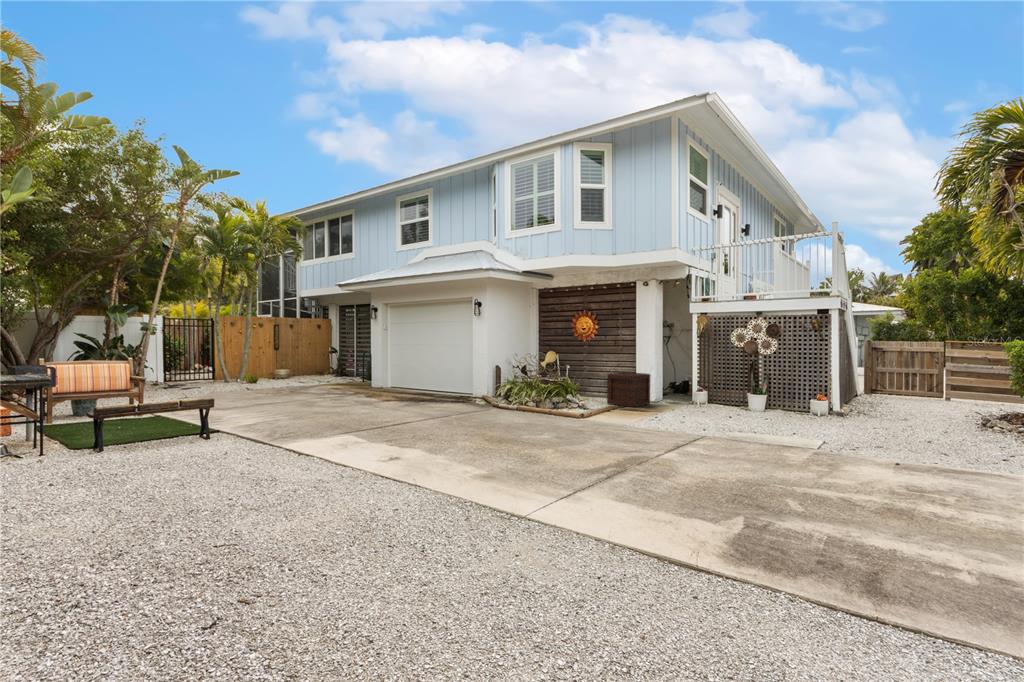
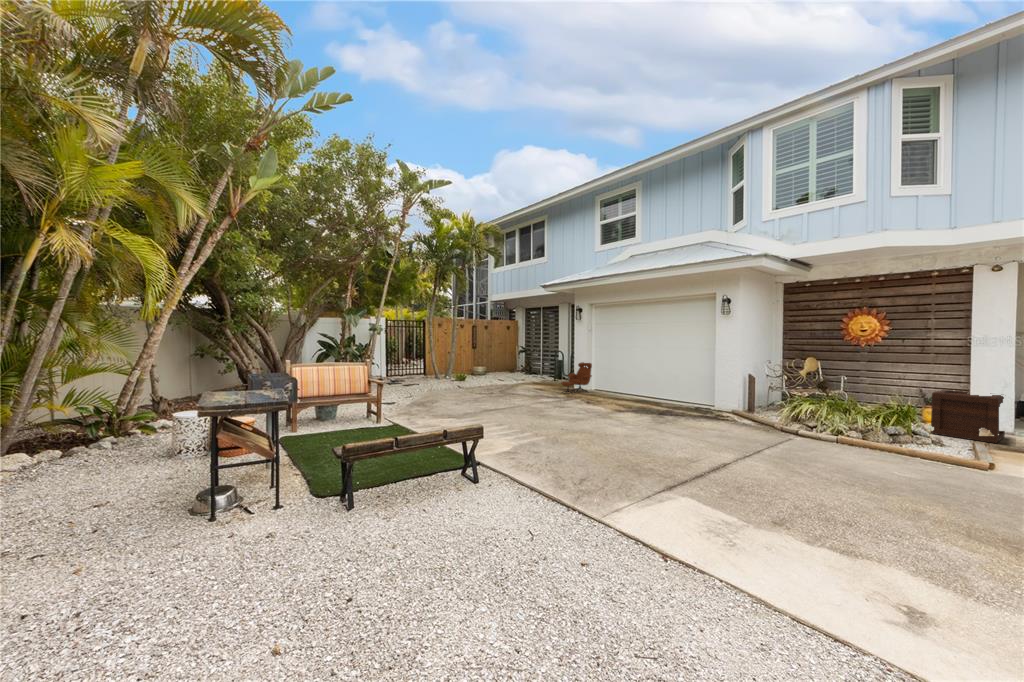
lounge chair: none [354,360,387,391] -> present [562,362,592,393]

